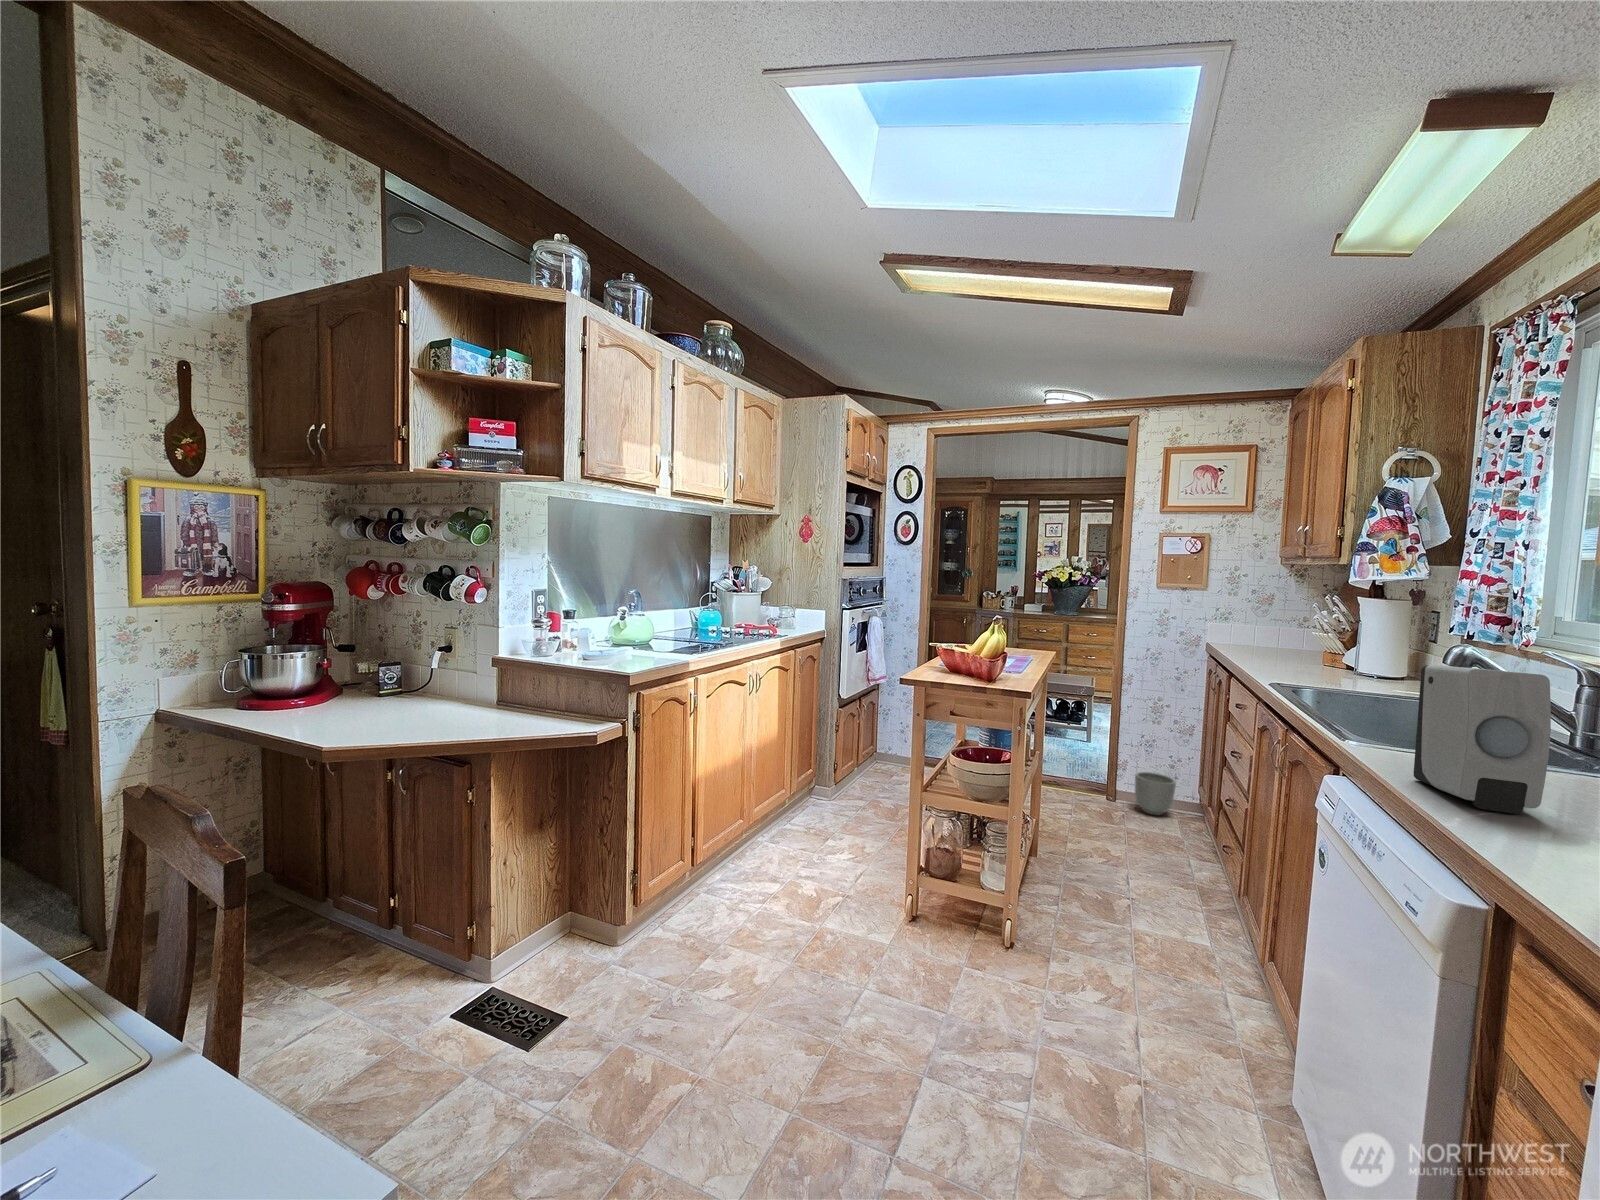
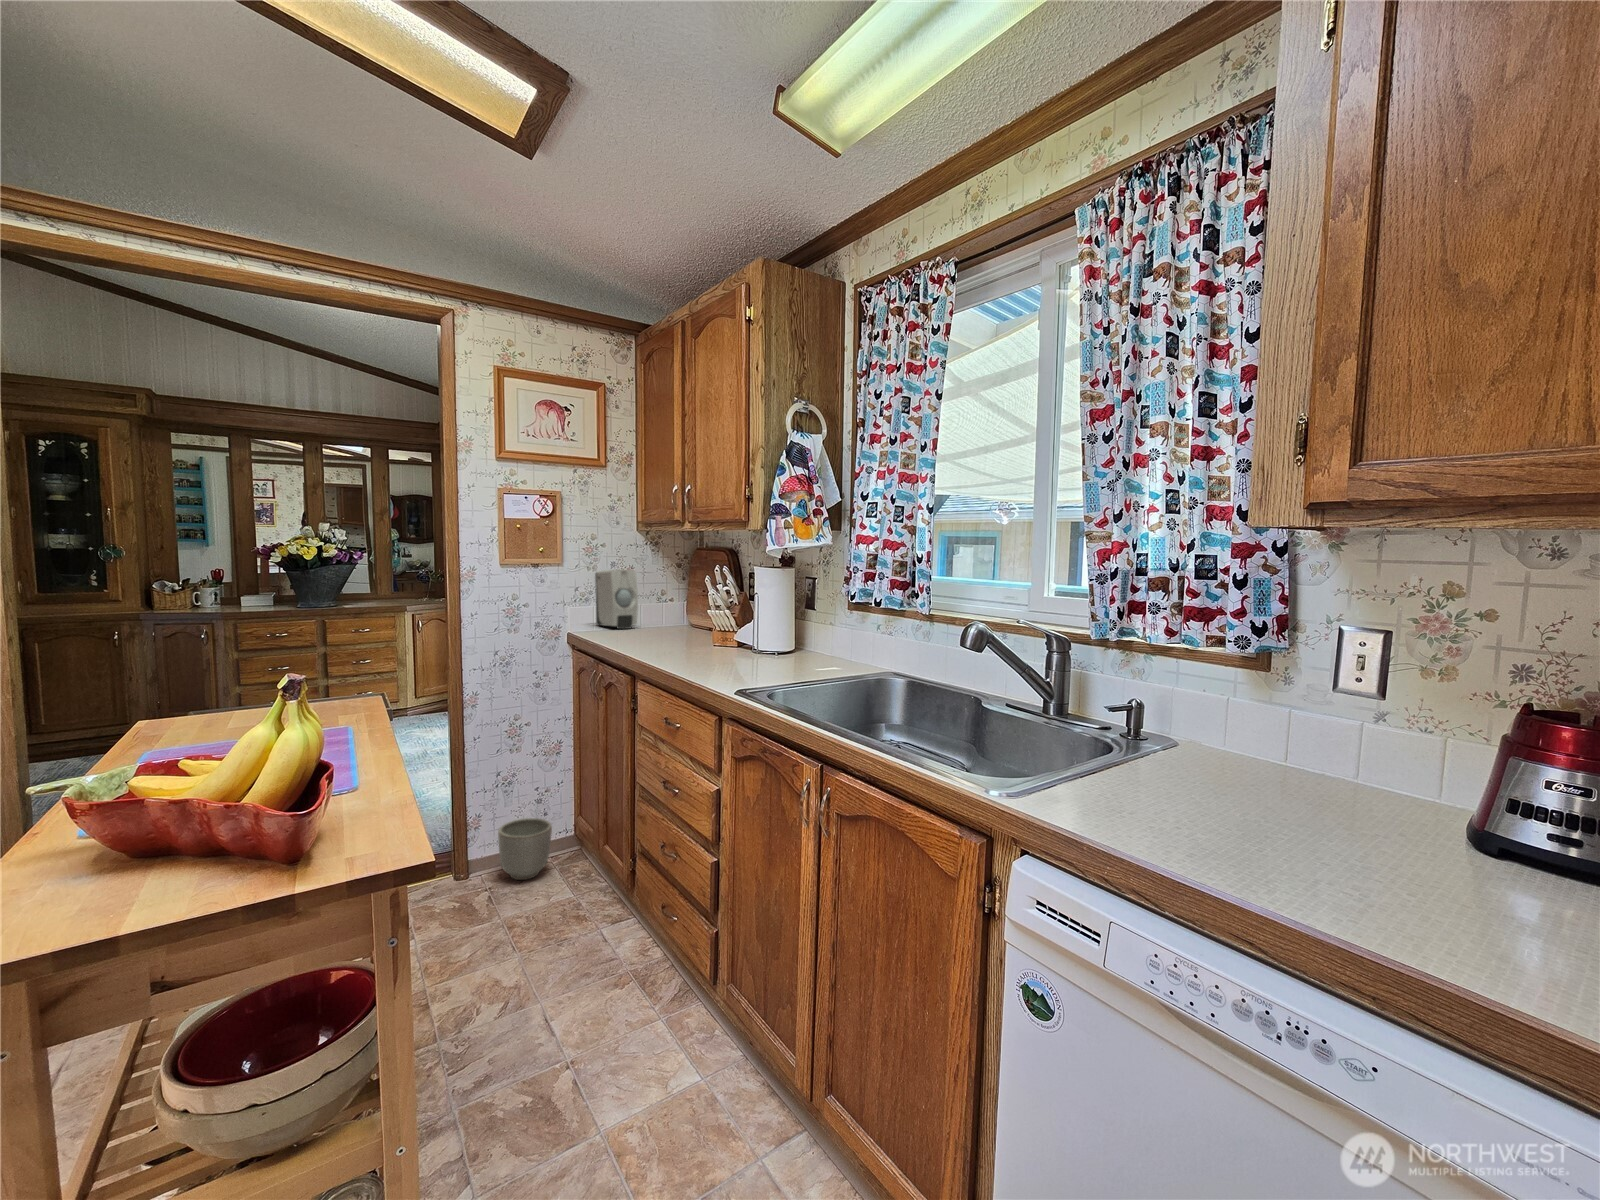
soap dispenser: present [1413,665,1551,814] -> present [595,569,638,629]

